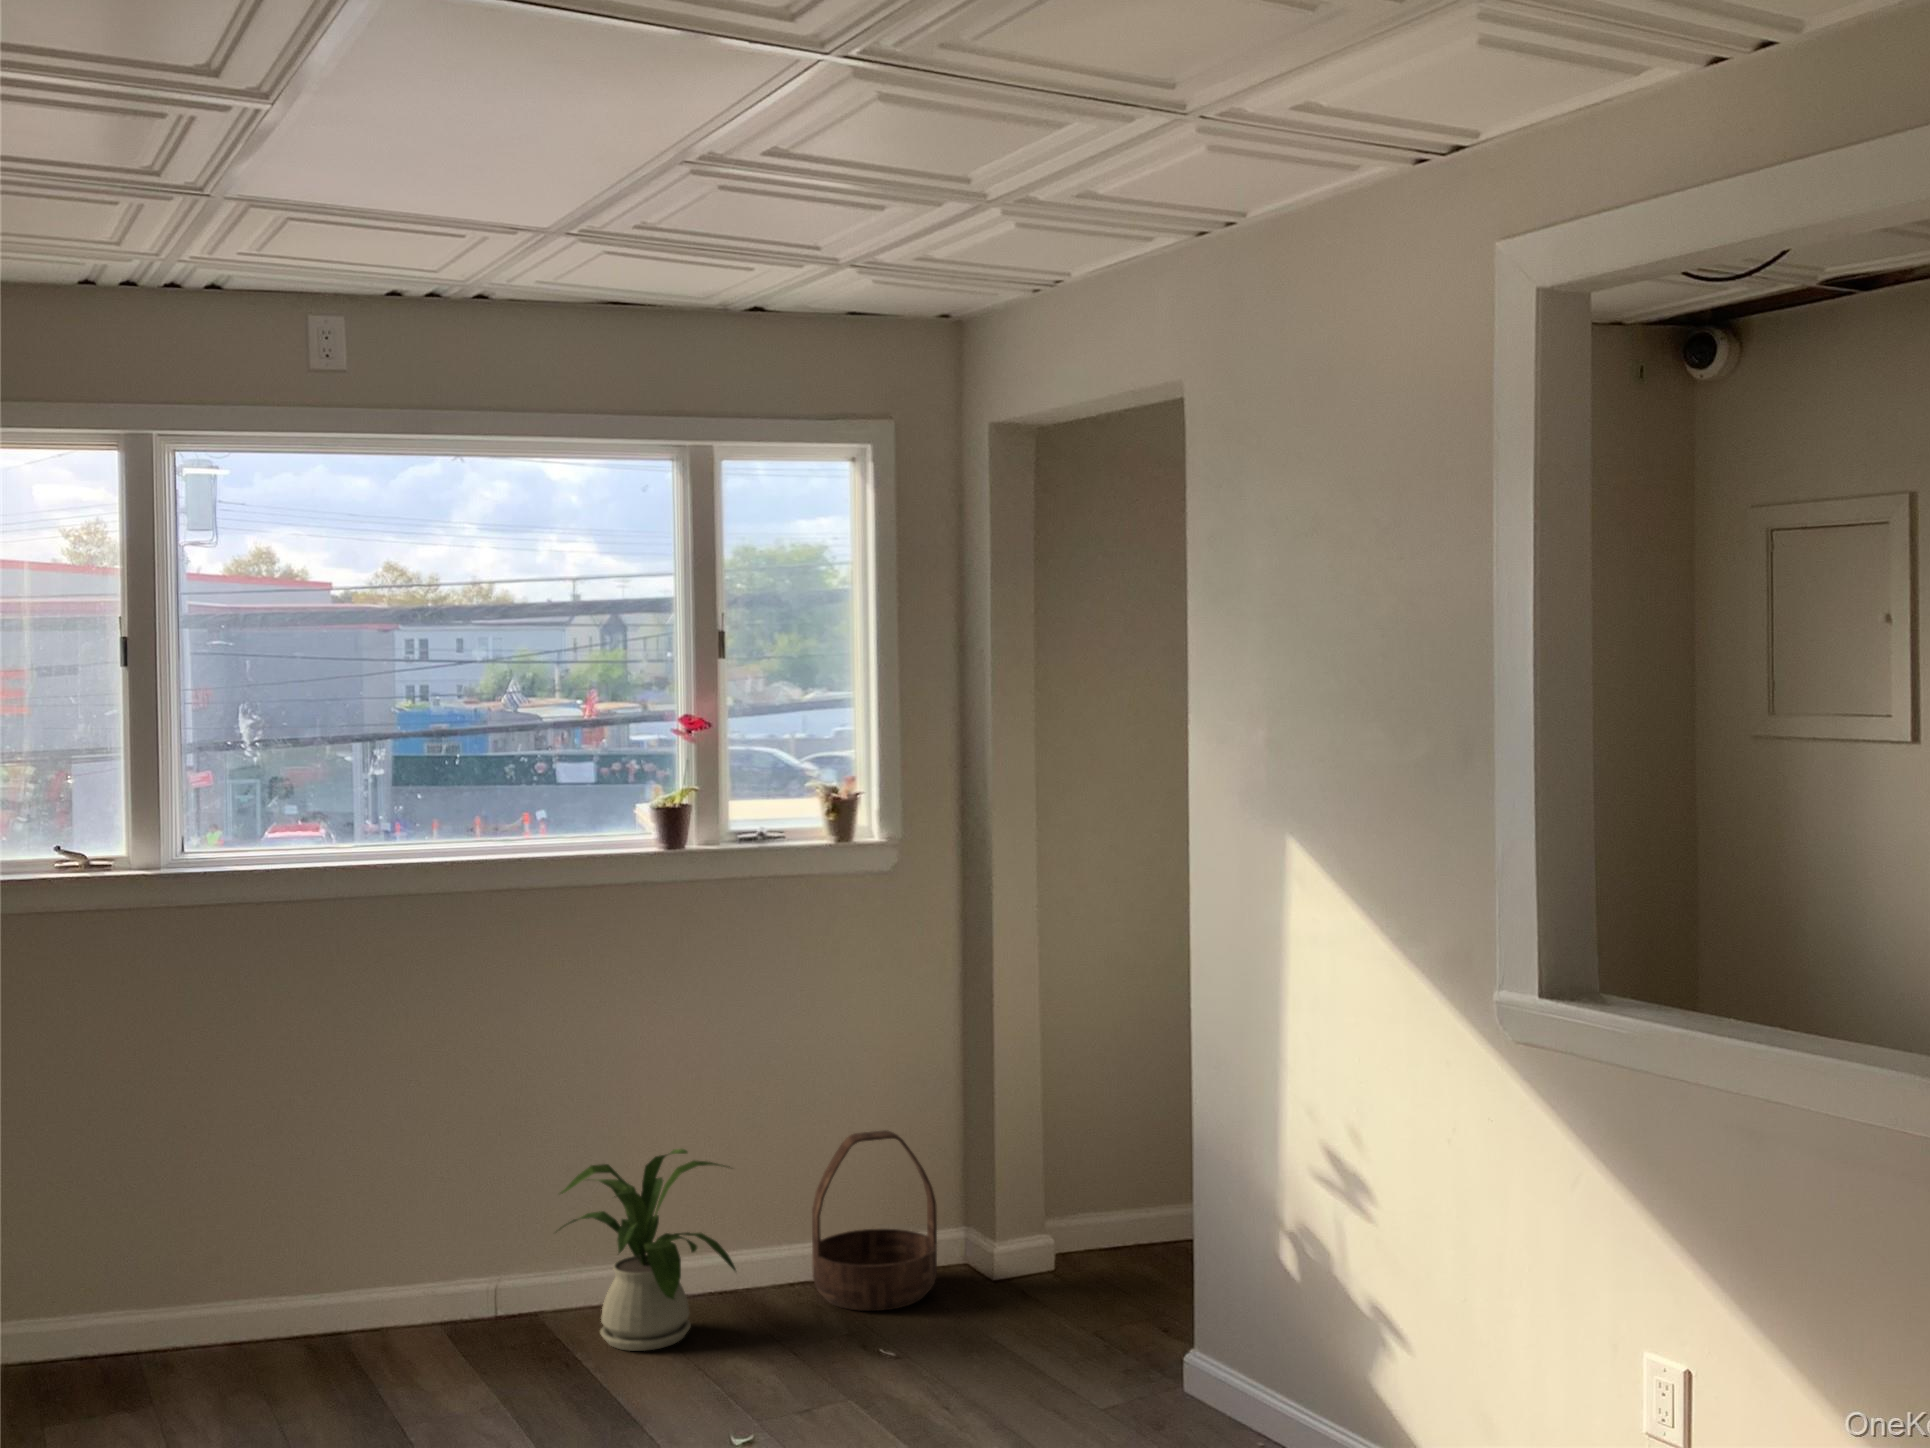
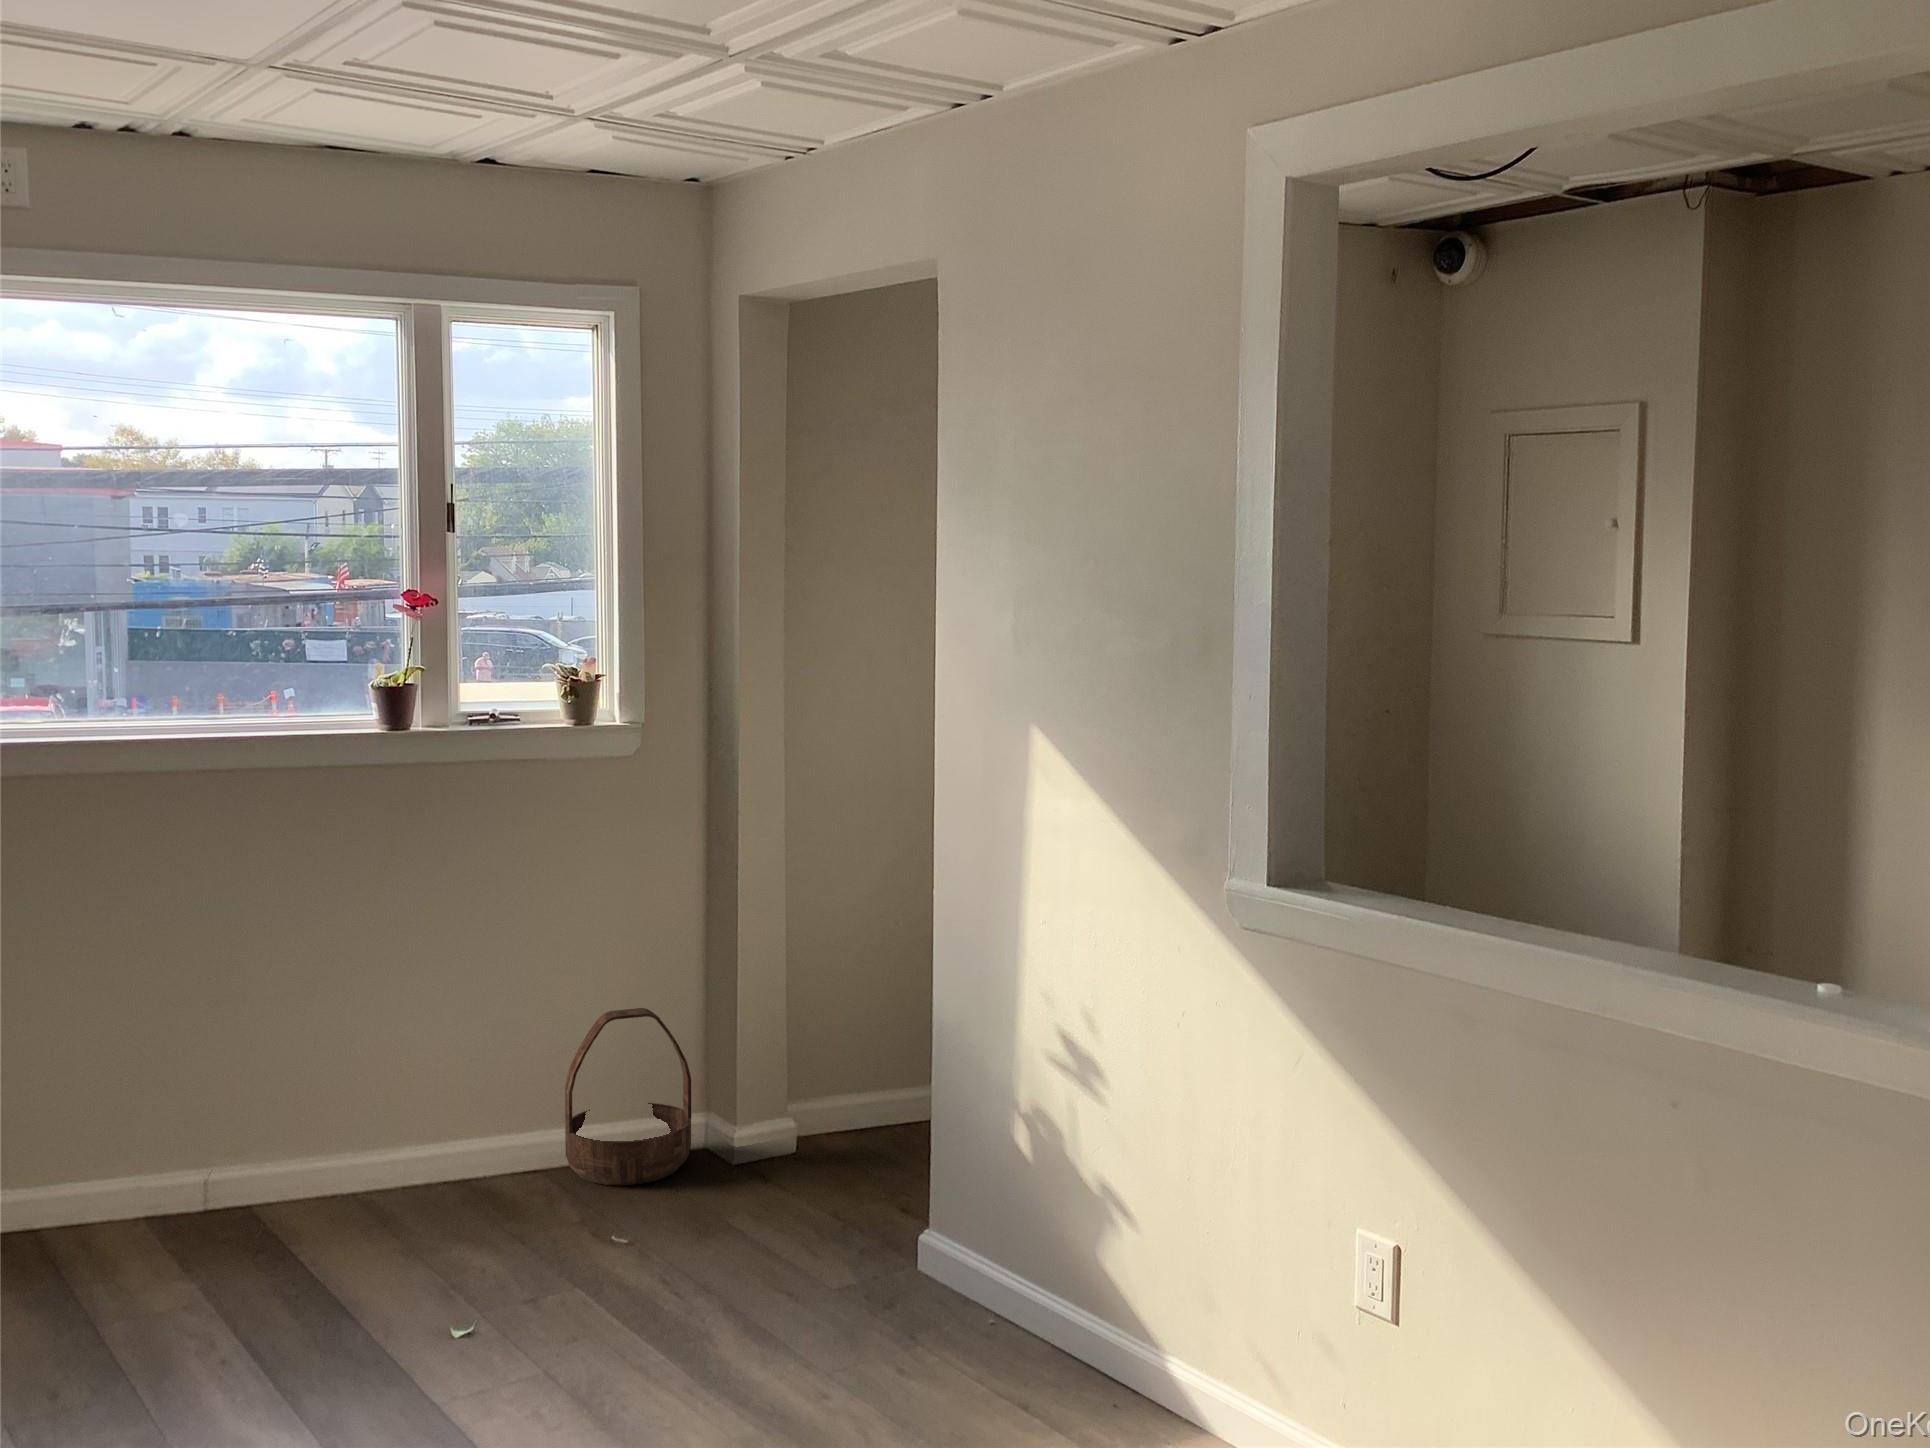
house plant: present [559,1149,736,1351] -> none [291,1029,482,1231]

